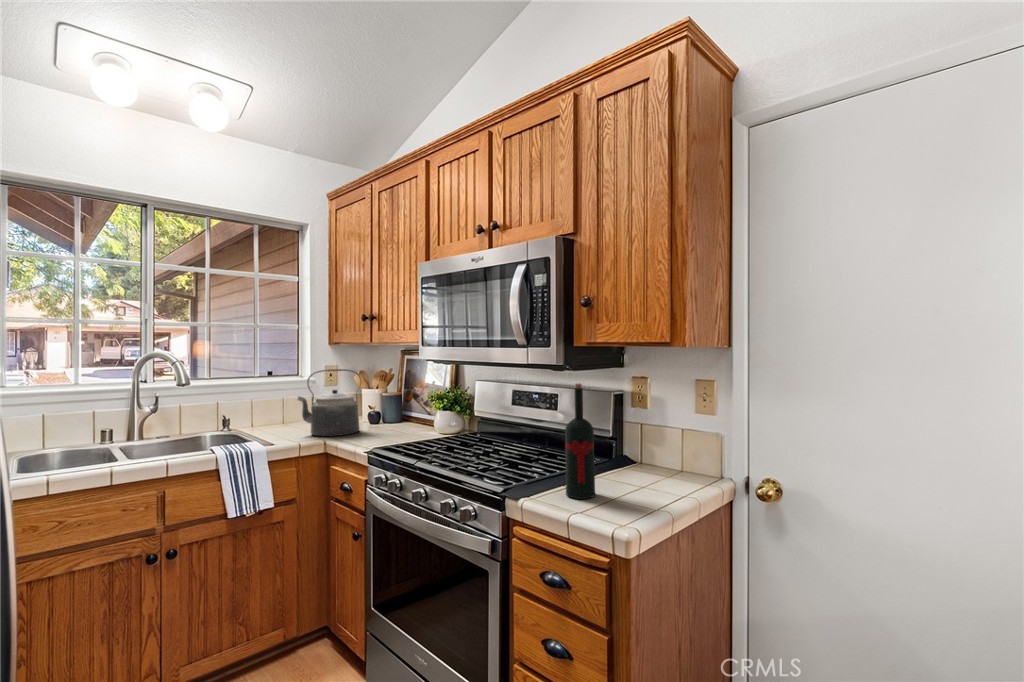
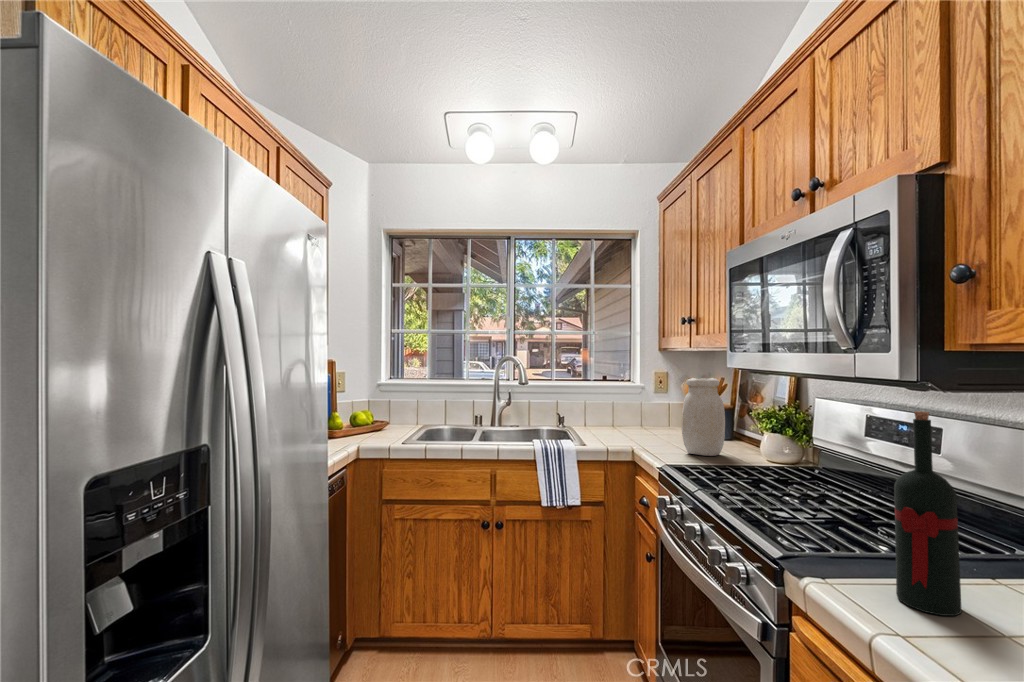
kettle: present [297,369,361,436] -> none [614,376,678,445]
jar: none [372,369,409,437] -> present [682,378,725,456]

